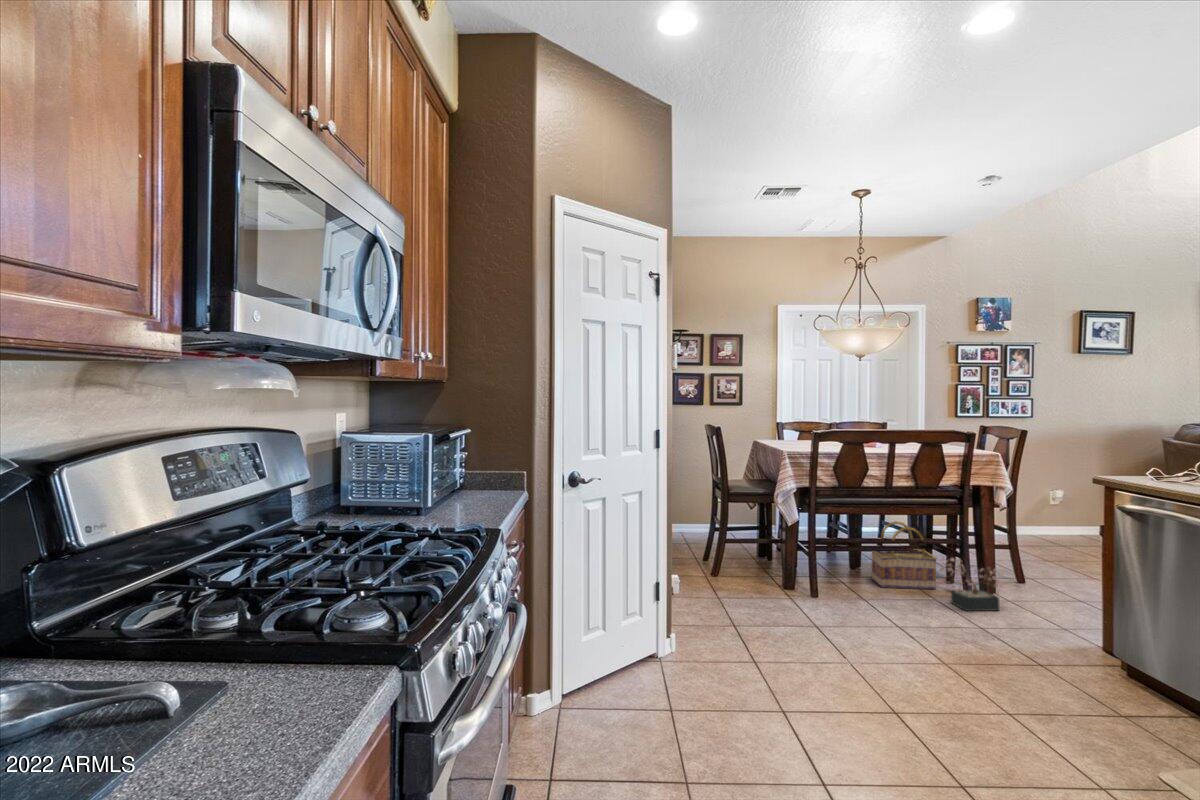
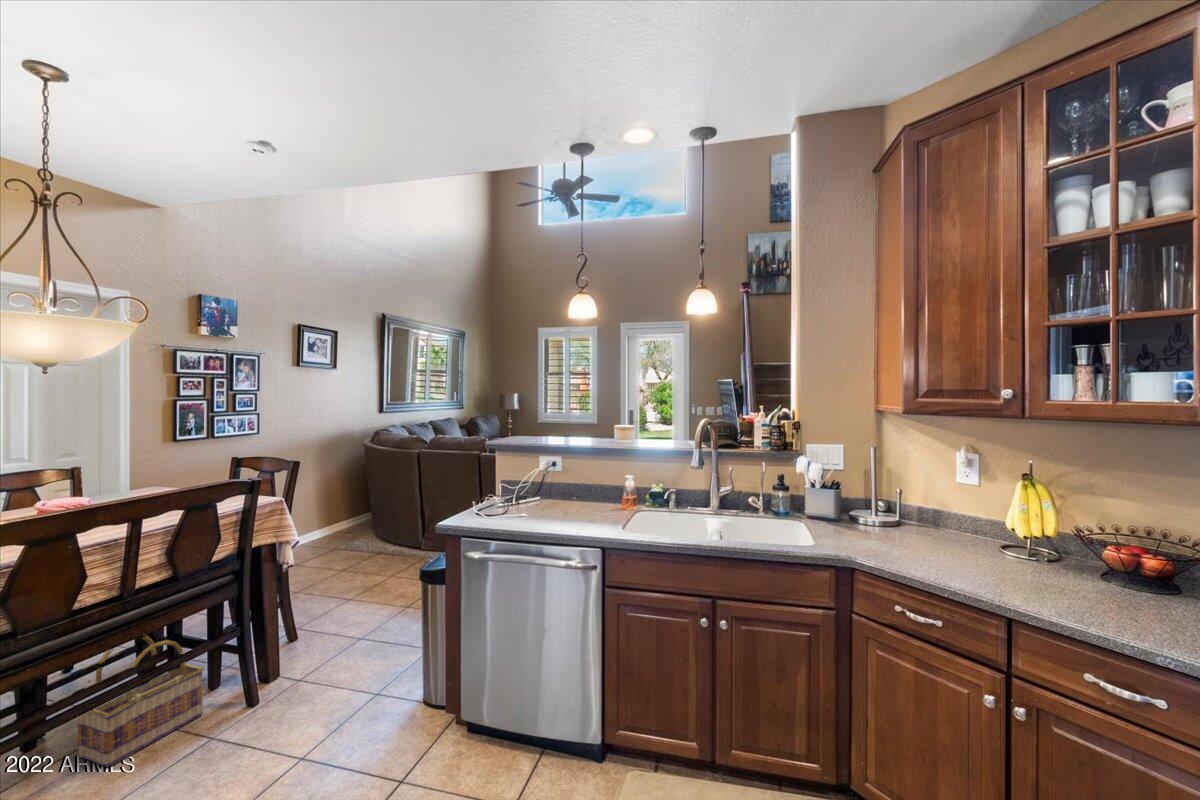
decorative plant: present [940,558,1003,611] -> none [220,653,303,735]

